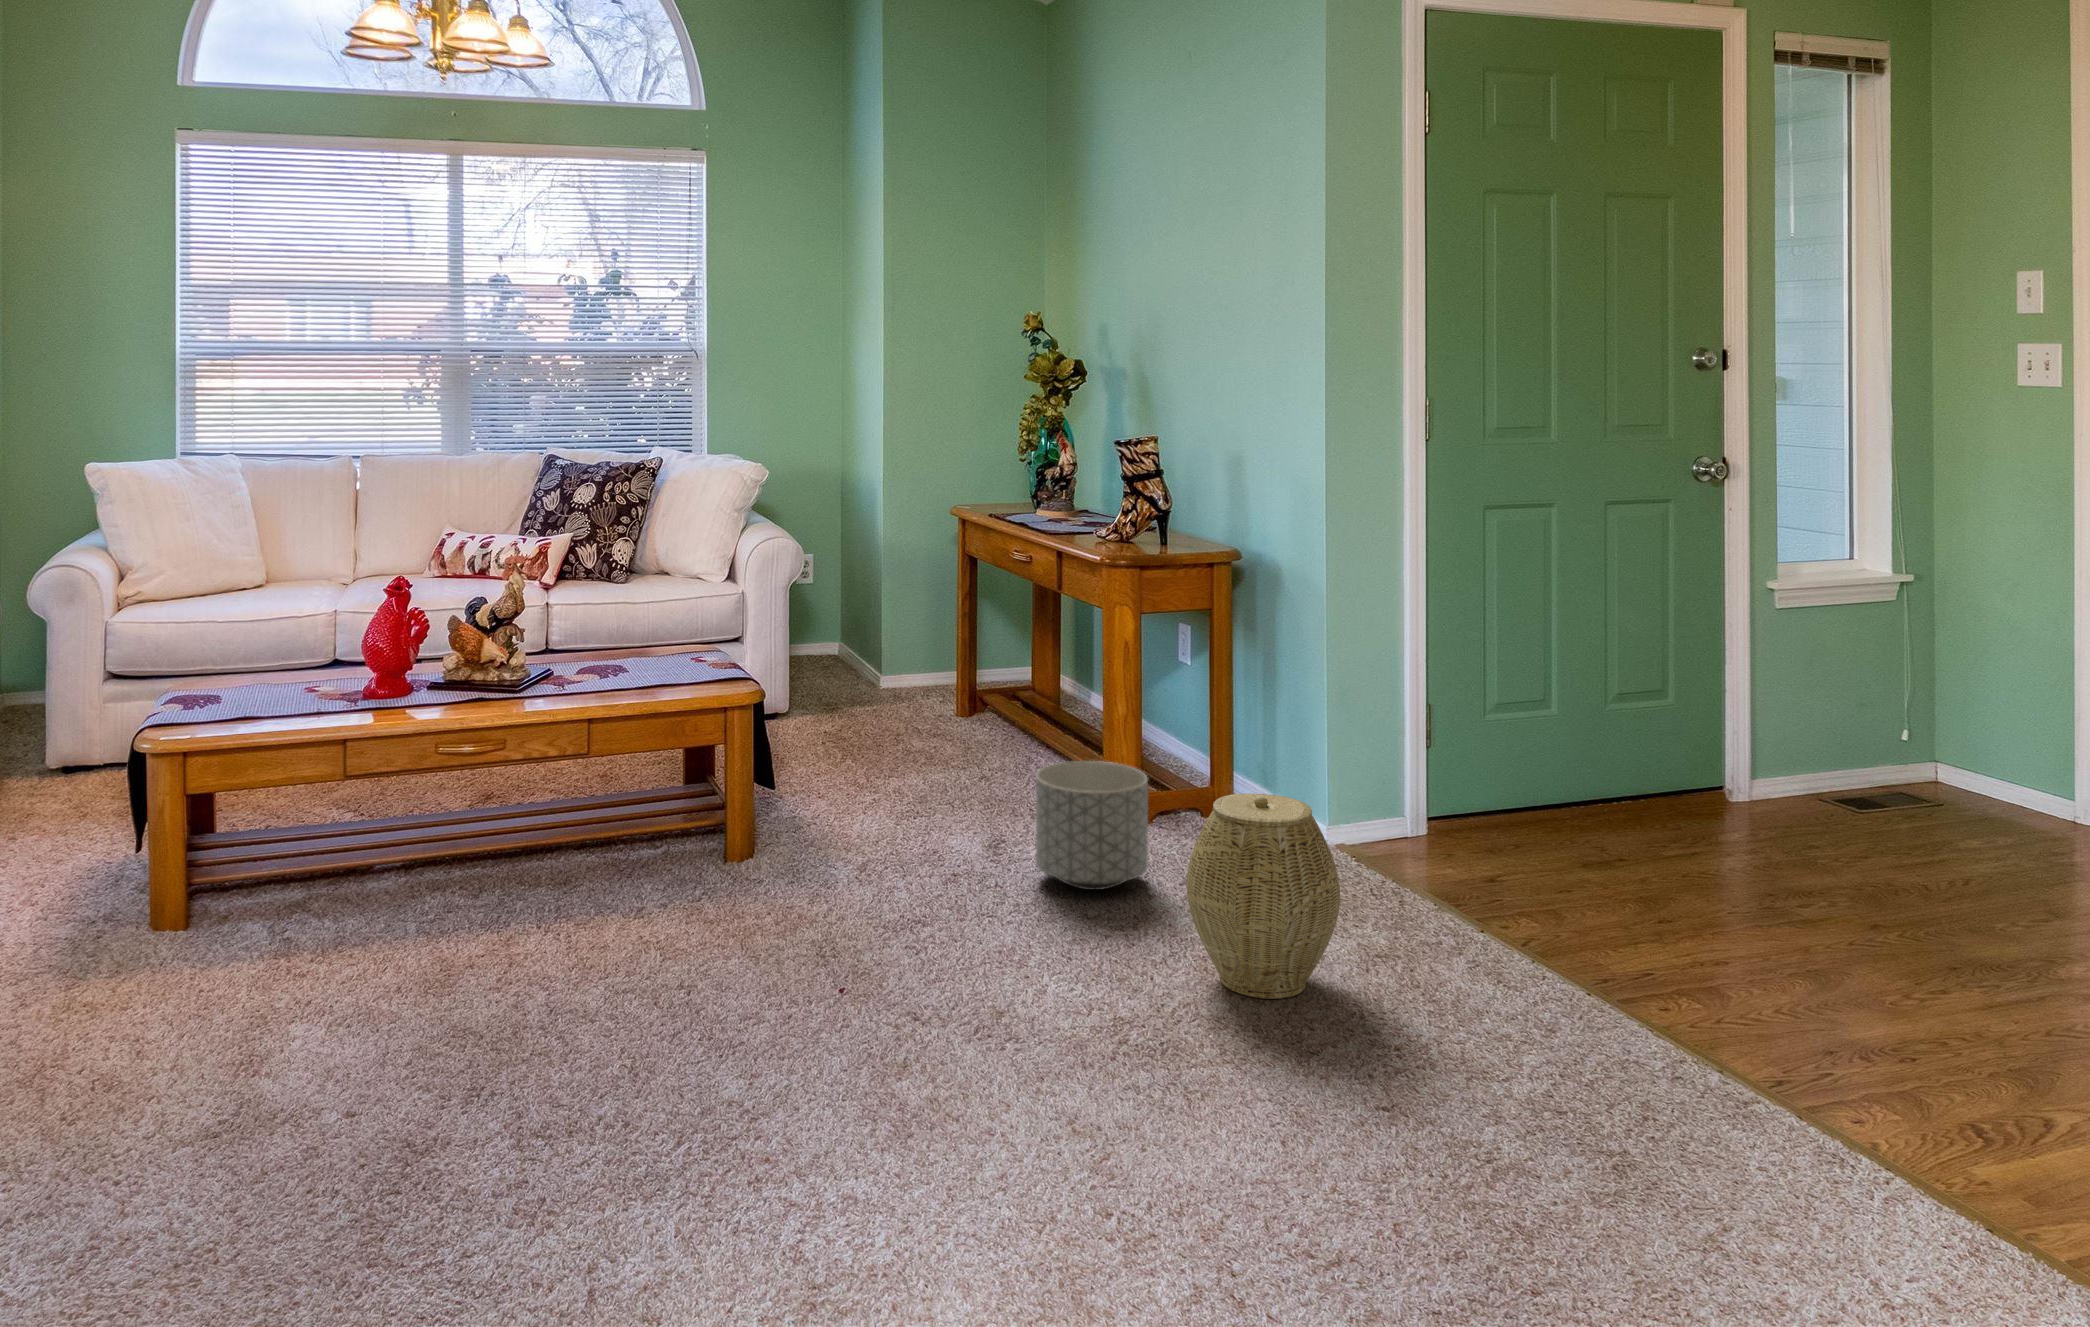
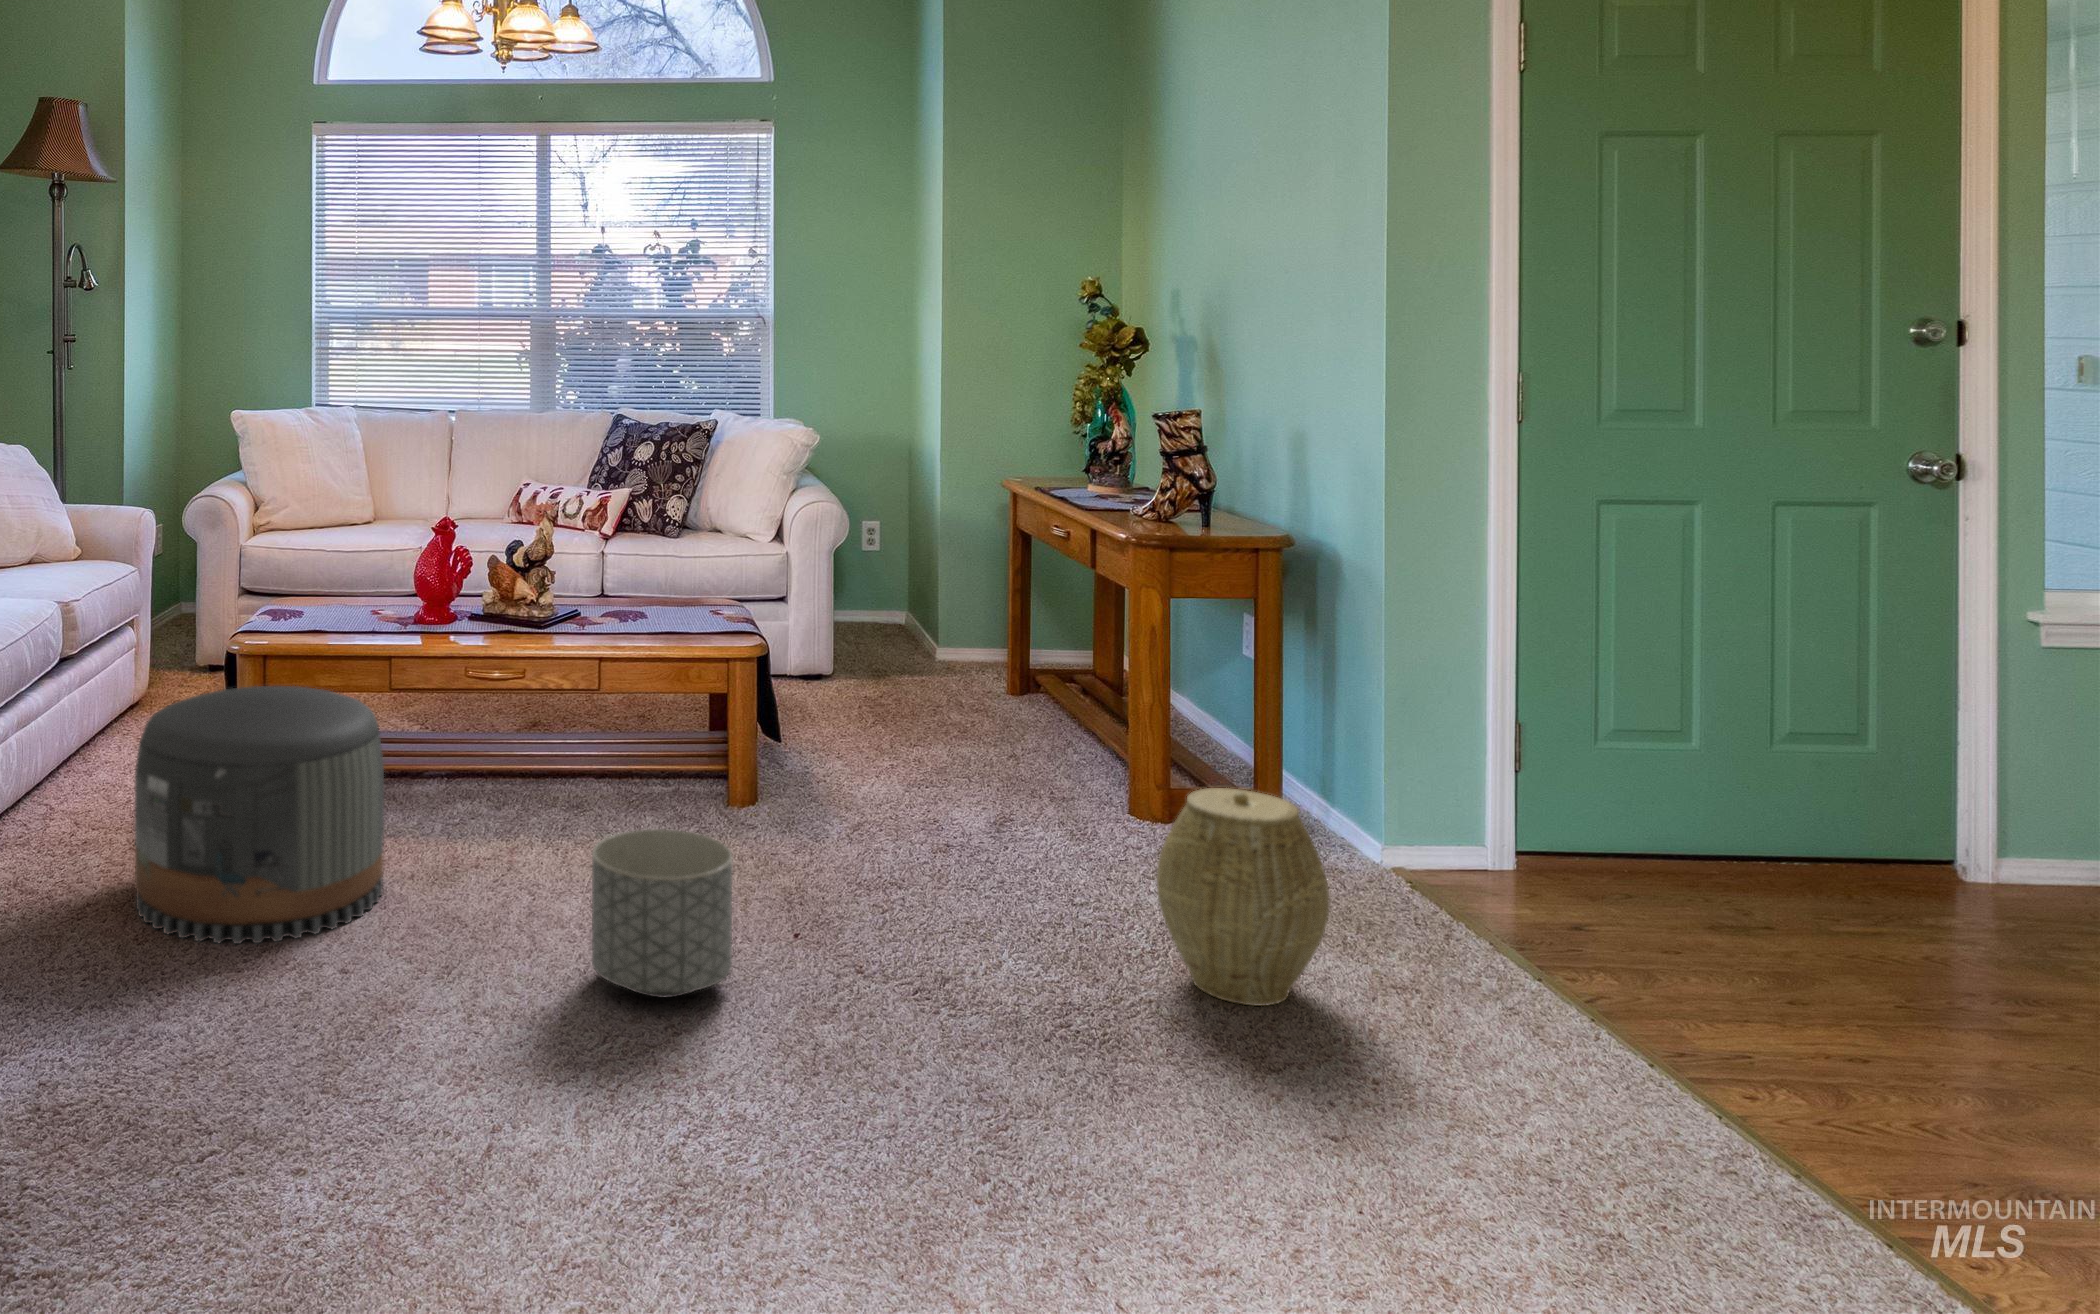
planter: present [1036,761,1148,890] -> present [592,829,732,998]
pouf: none [54,785,372,1108] -> present [135,686,384,944]

